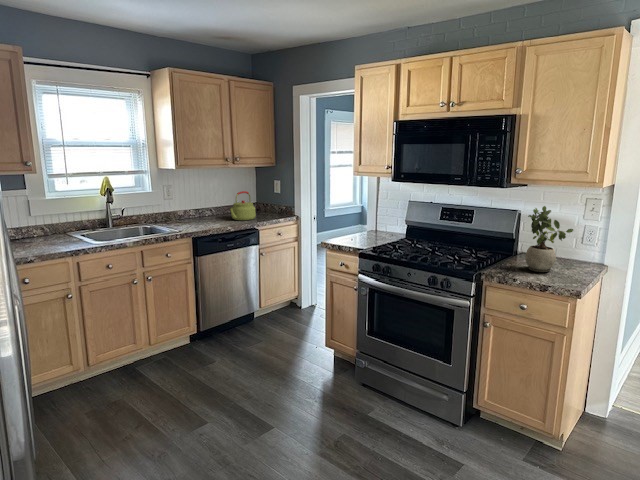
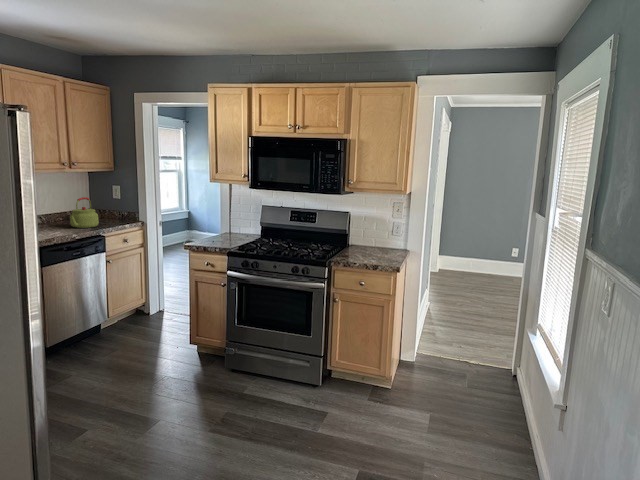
potted plant: present [525,206,573,272] -> none [360,208,391,257]

